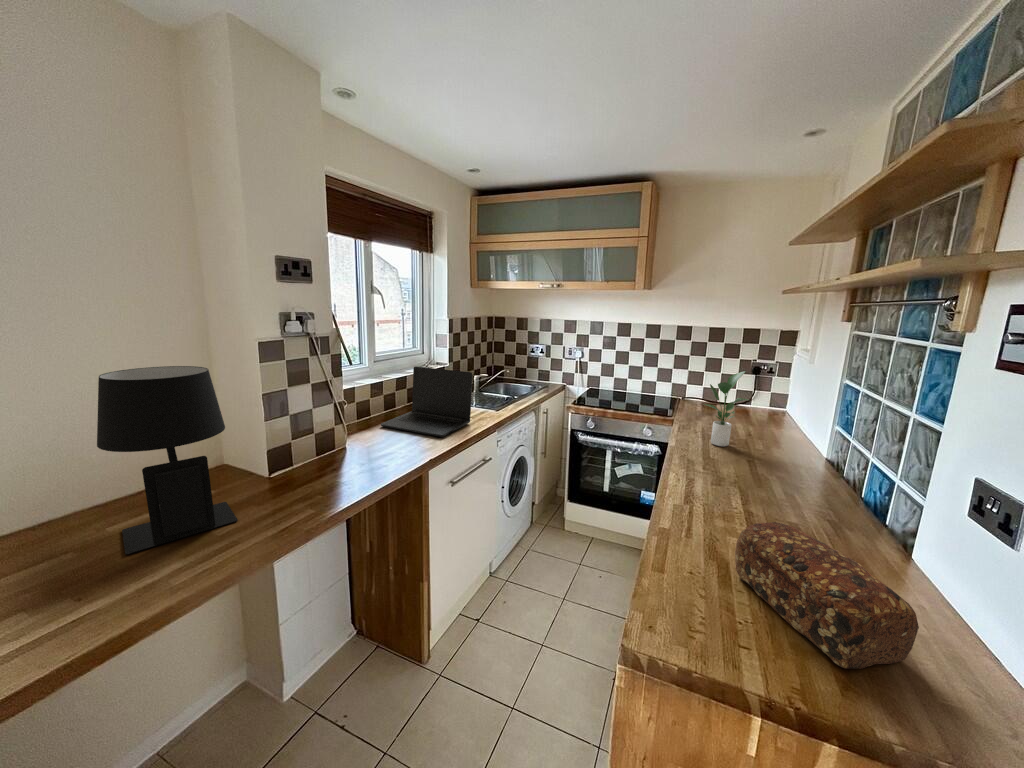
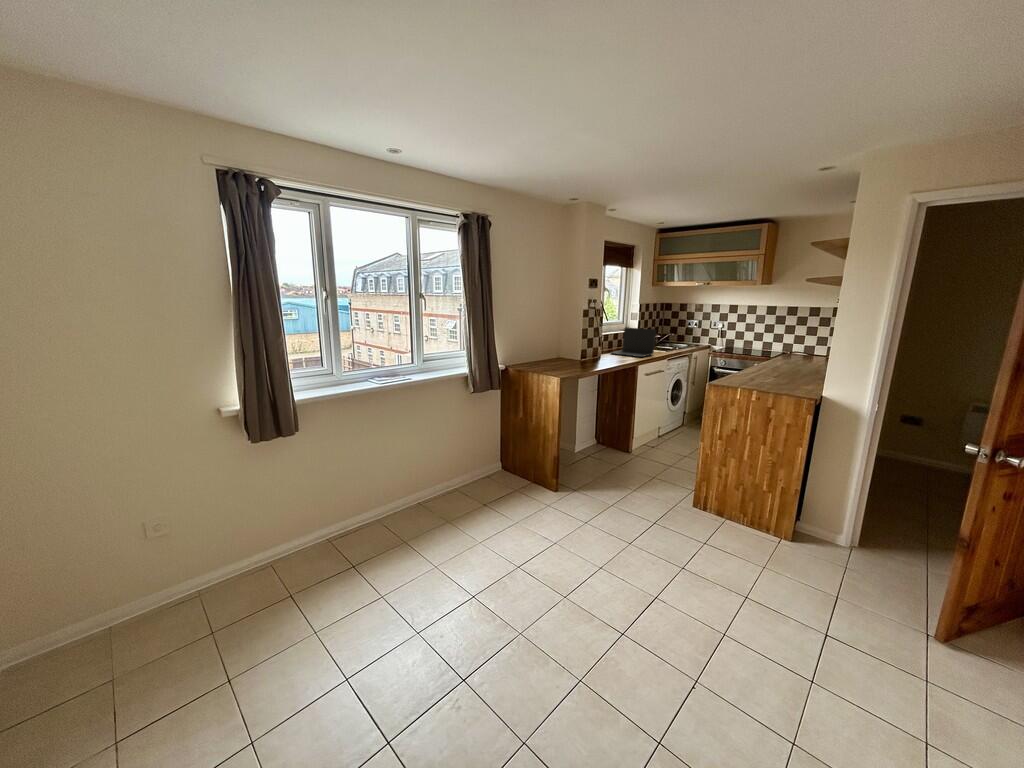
table lamp: present [97,366,238,555] -> none [549,318,583,369]
potted plant: present [704,371,748,446] -> none [785,328,813,368]
bread loaf: present [735,522,919,669] -> none [759,366,802,394]

